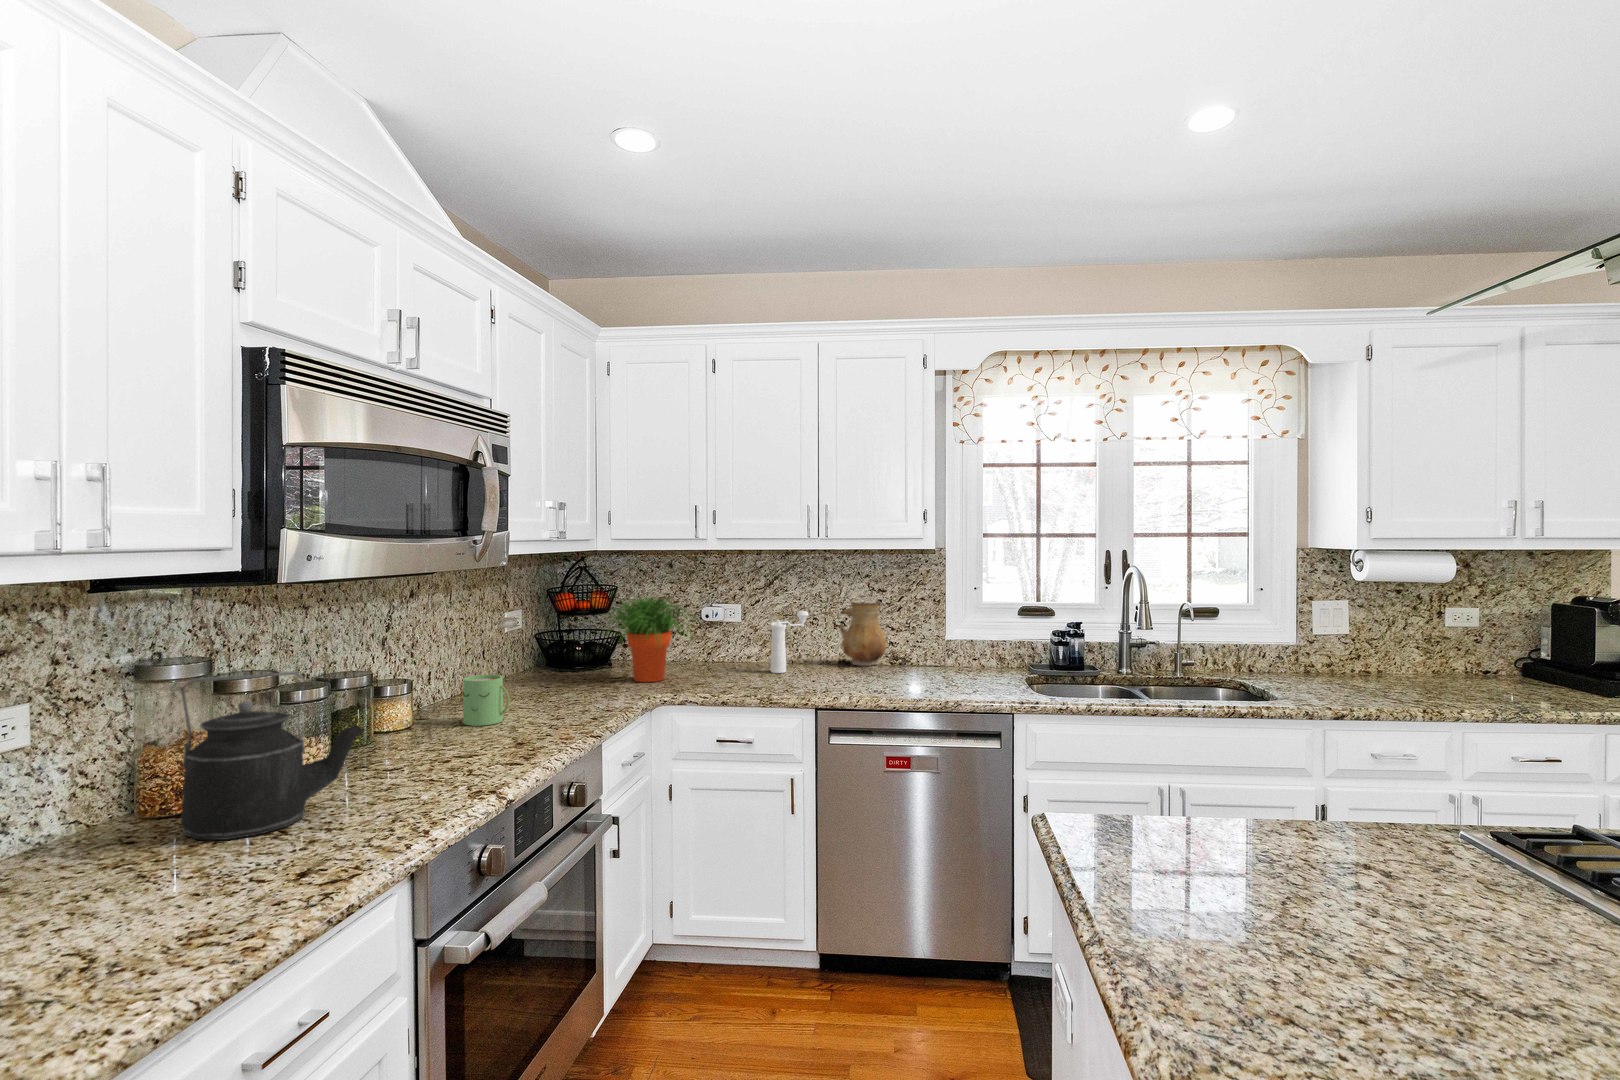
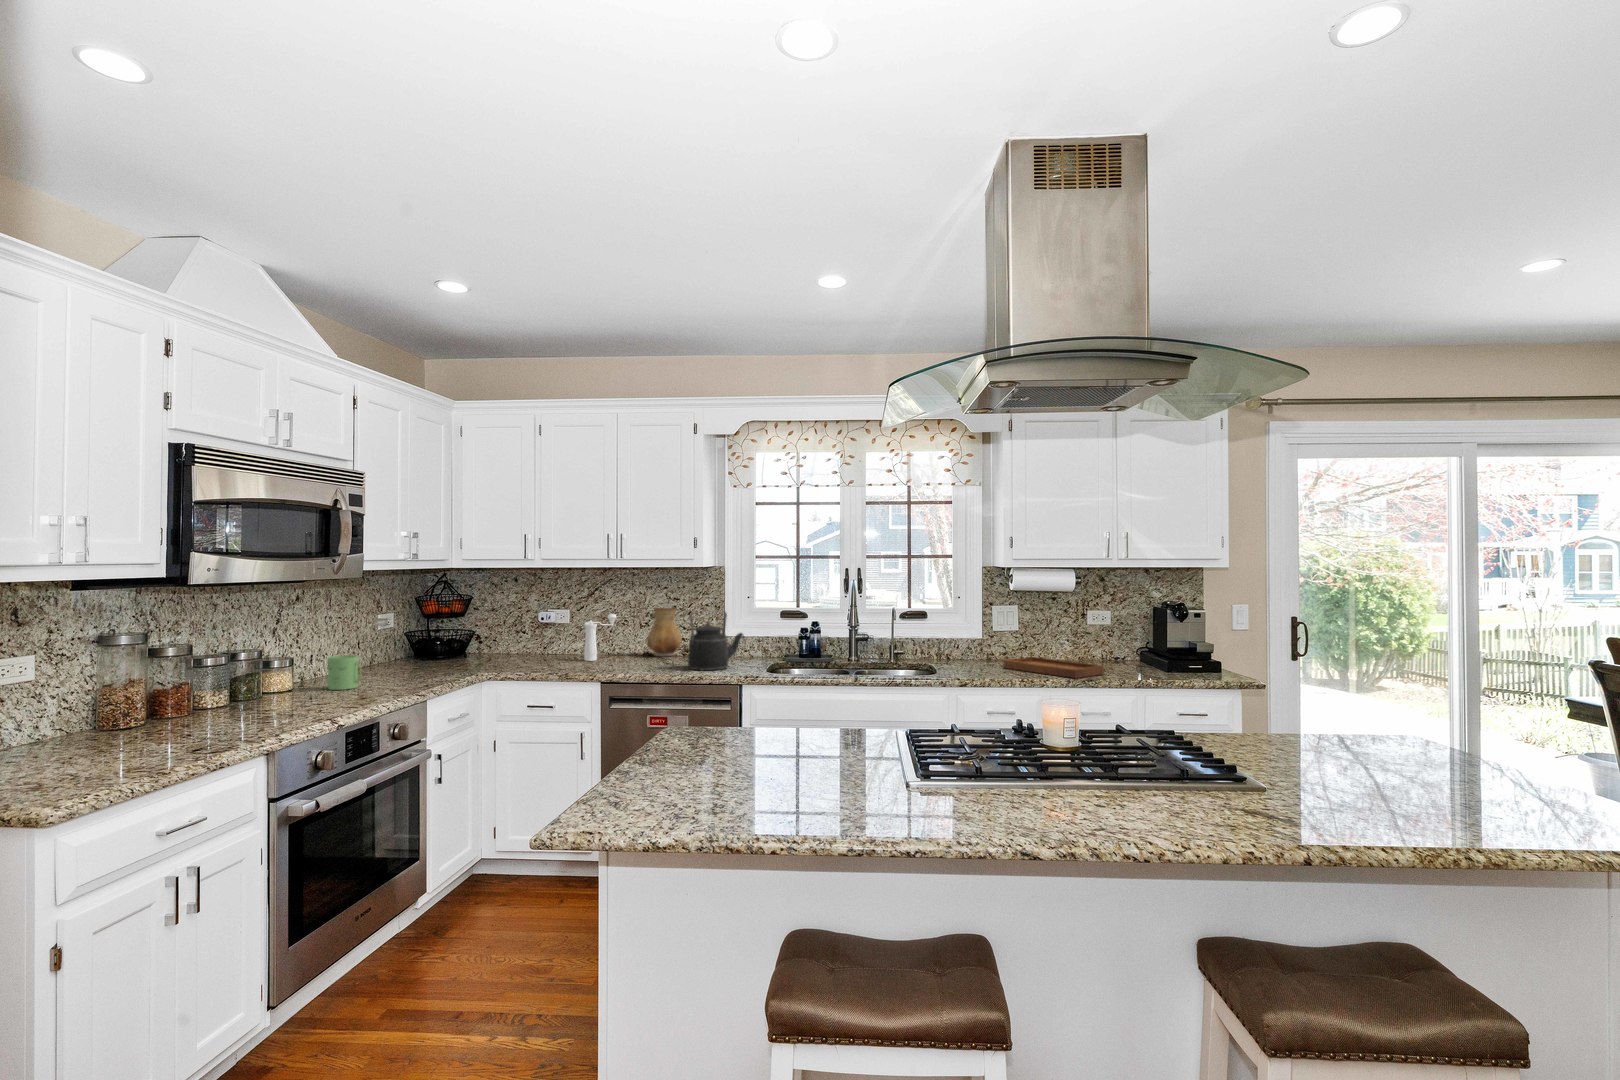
potted plant: present [608,596,689,682] -> none [445,601,524,667]
tray: none [1356,652,1526,708] -> present [1004,641,1105,678]
kettle: present [181,672,363,840] -> present [688,611,743,671]

